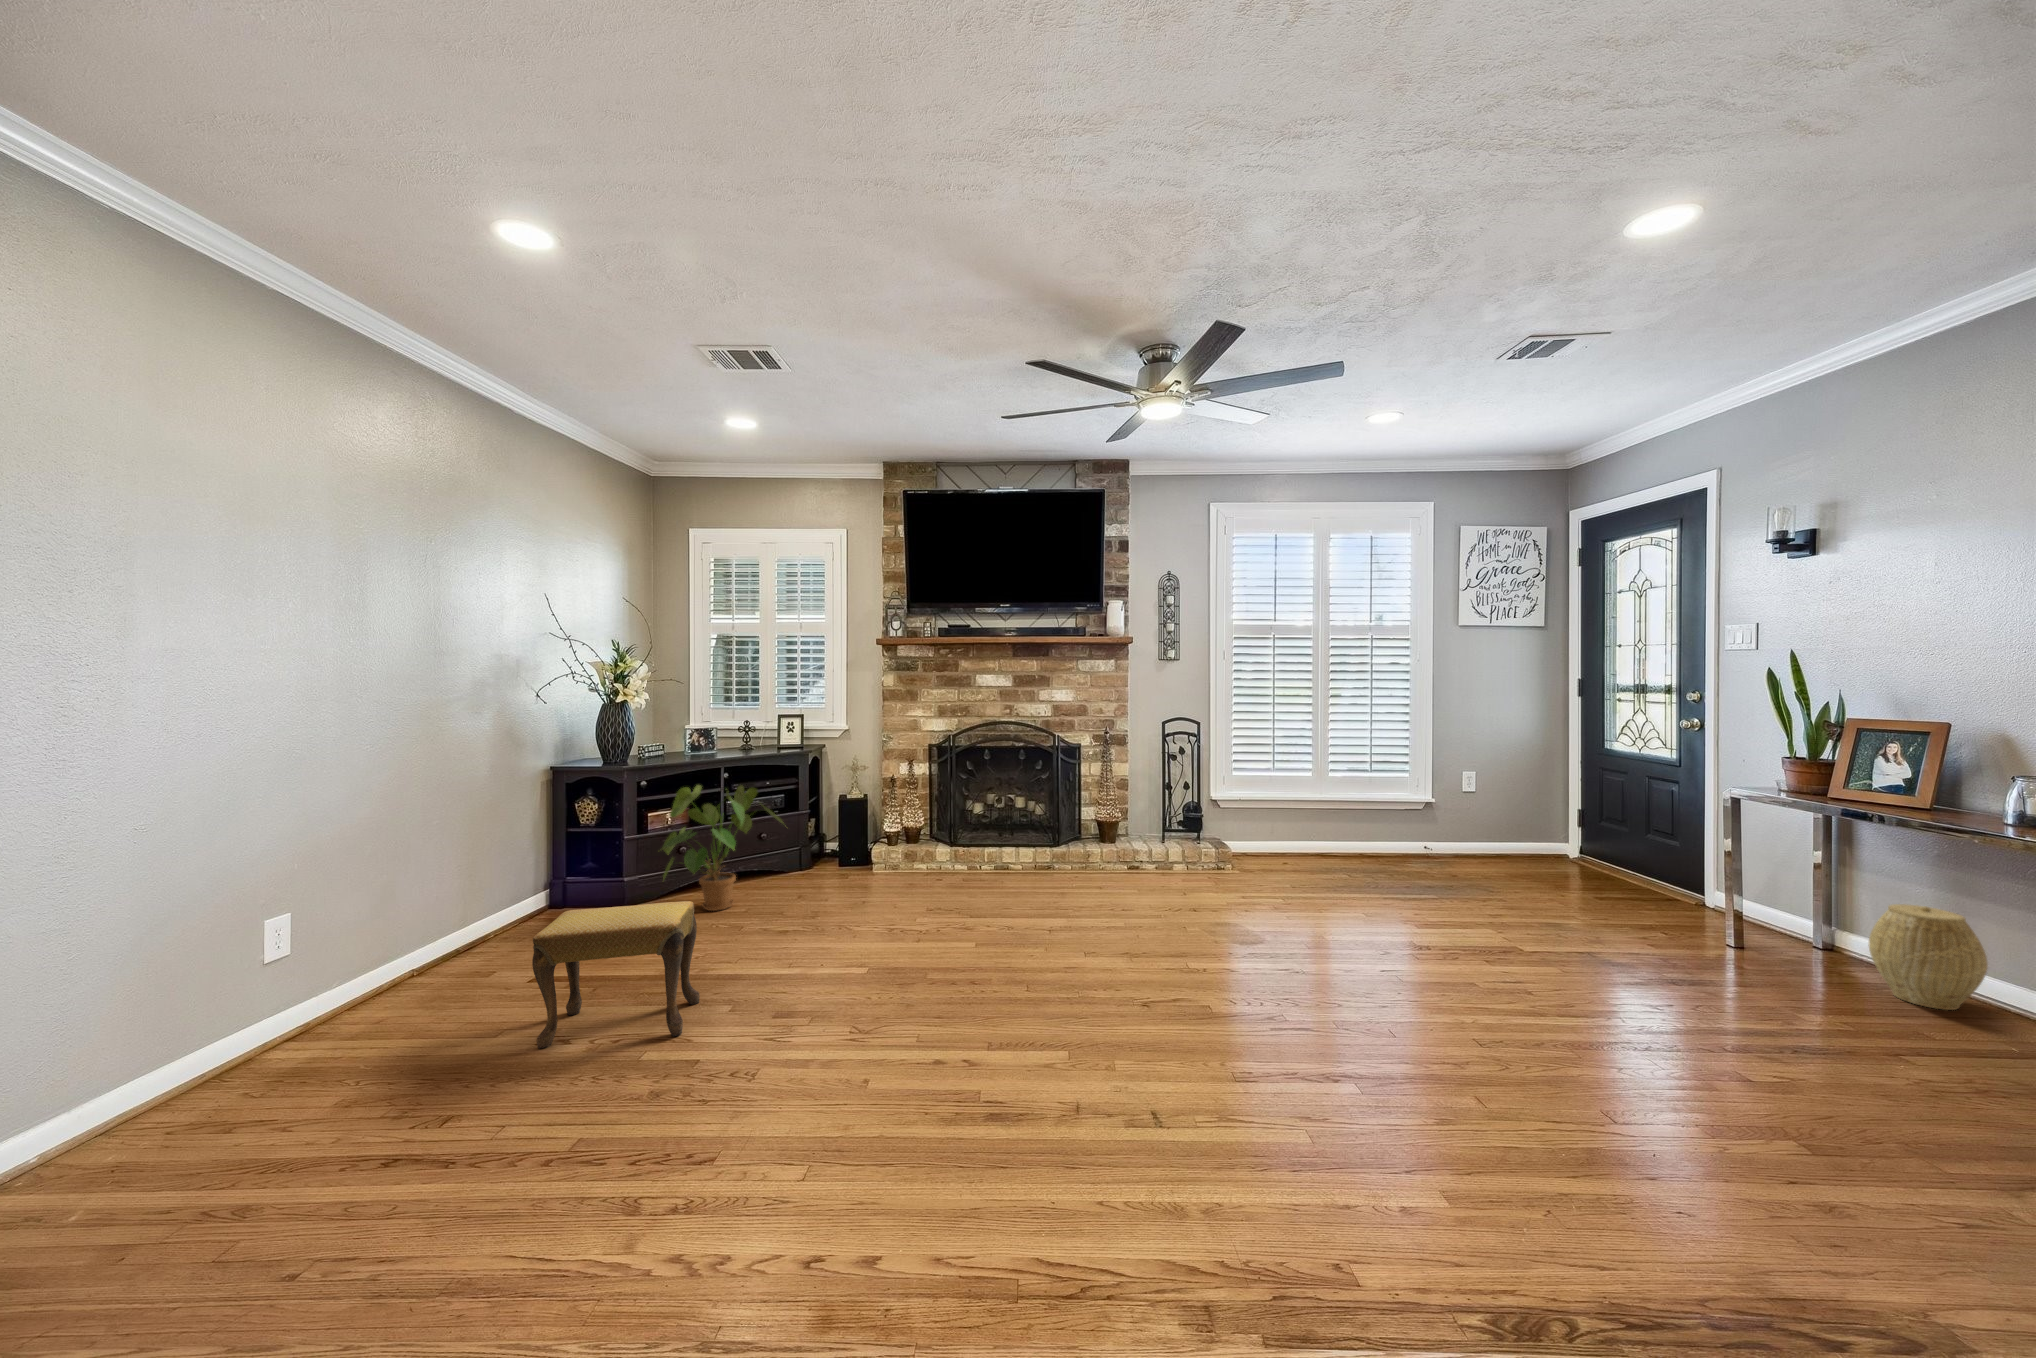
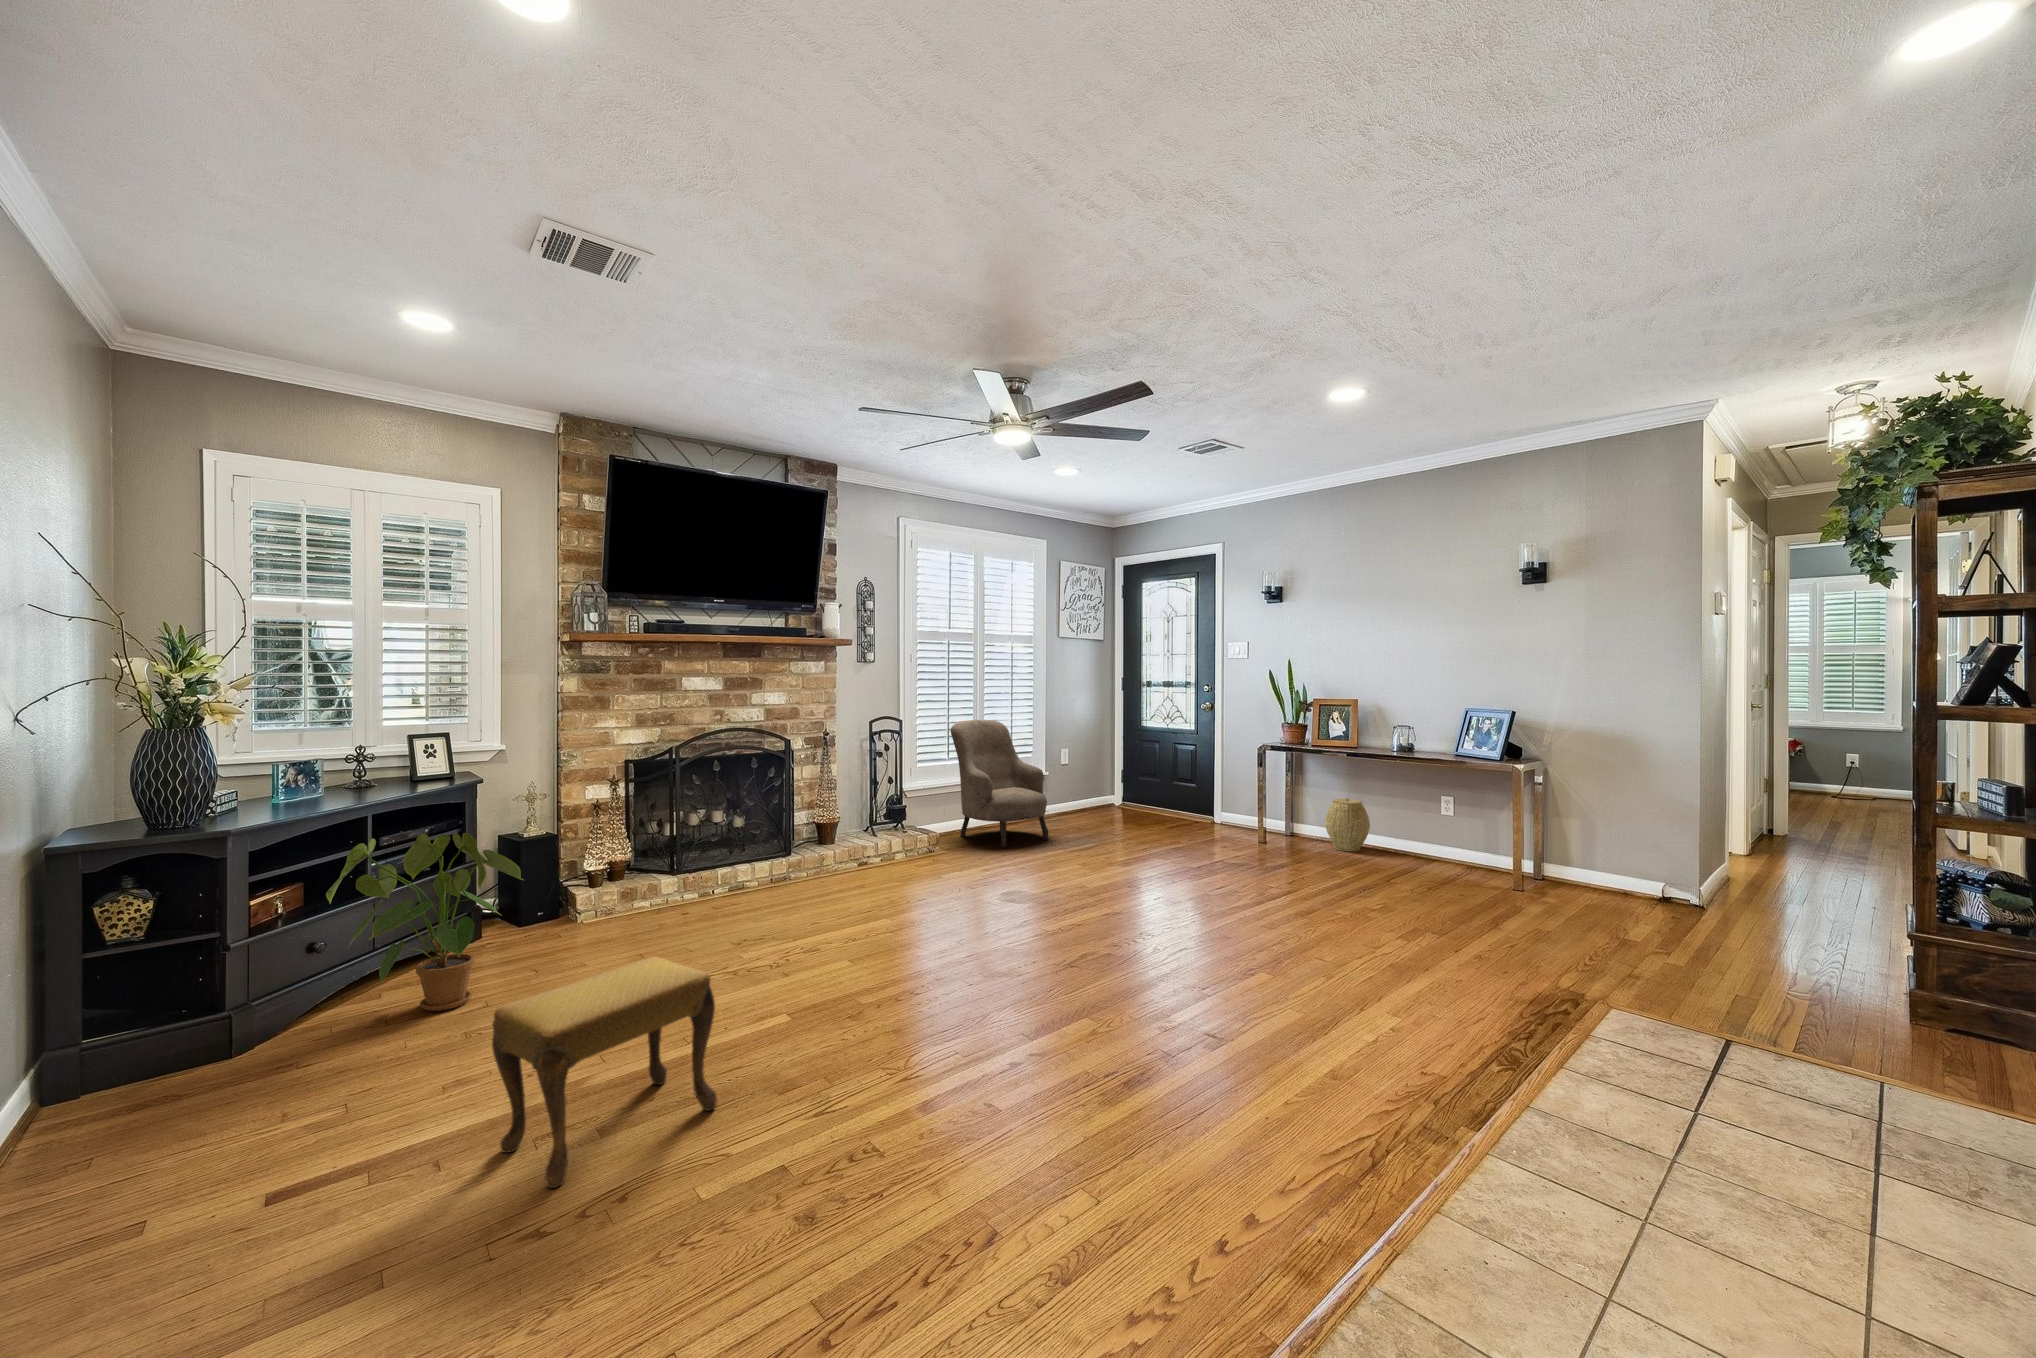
armchair: none [1271,725,1383,878] -> present [951,720,1048,848]

